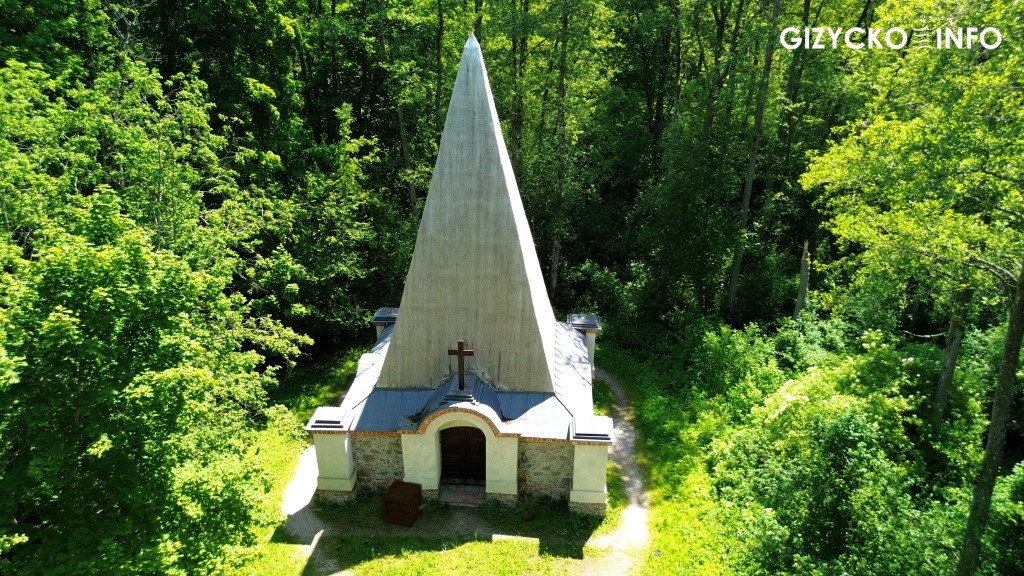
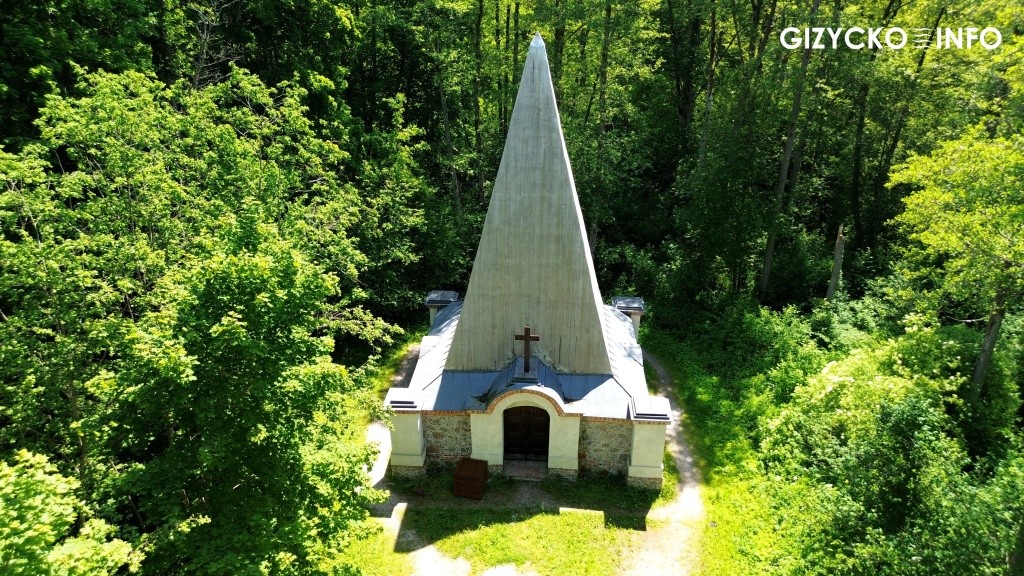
decorative plant: present [517,495,536,521] -> present [411,471,424,495]

